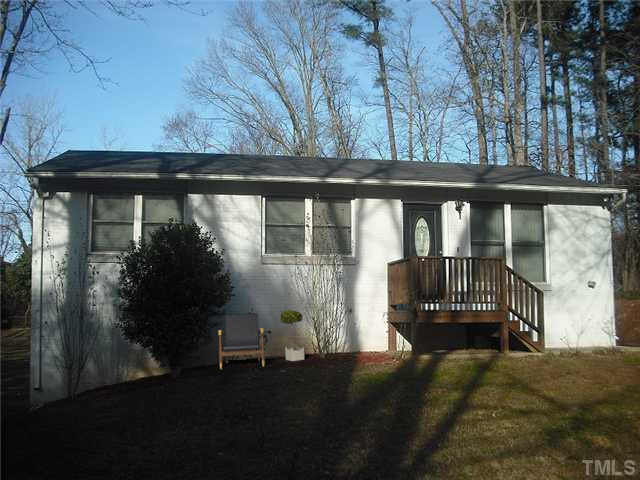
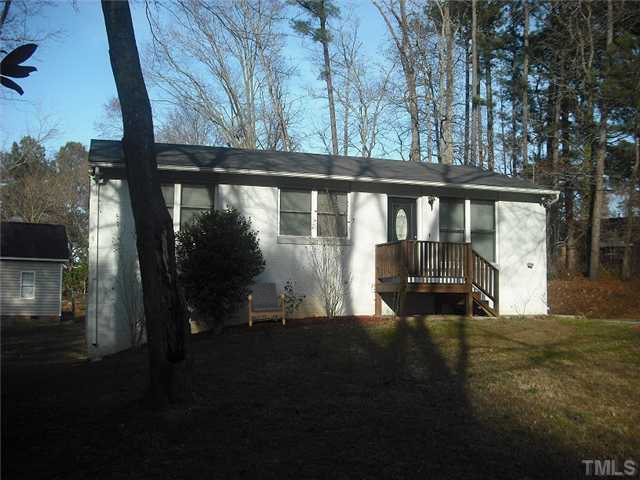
potted tree: present [281,310,304,361] -> none [294,280,313,321]

